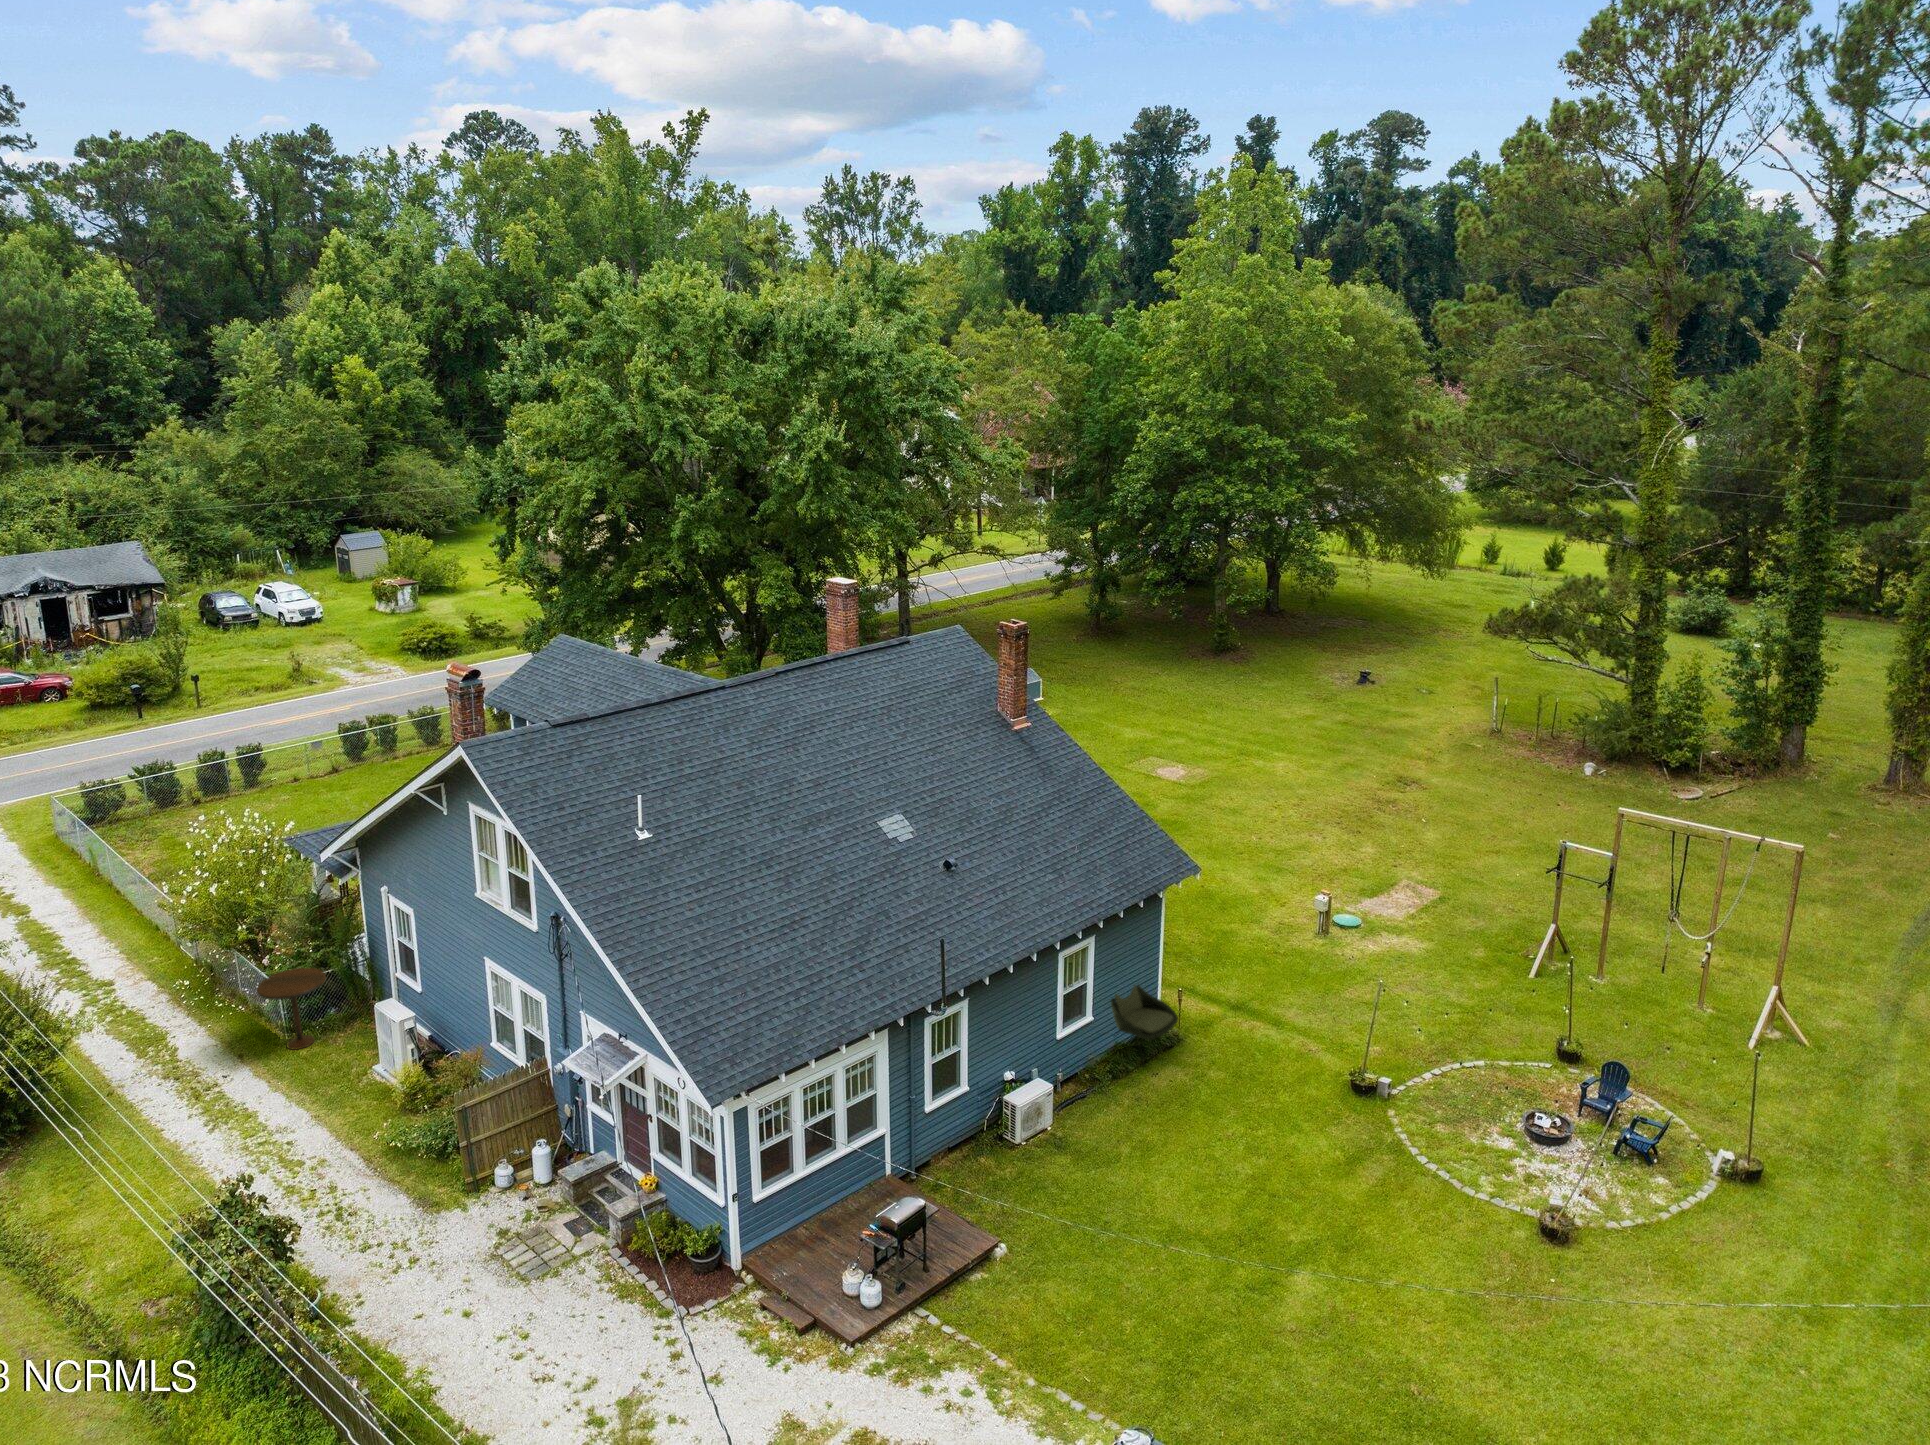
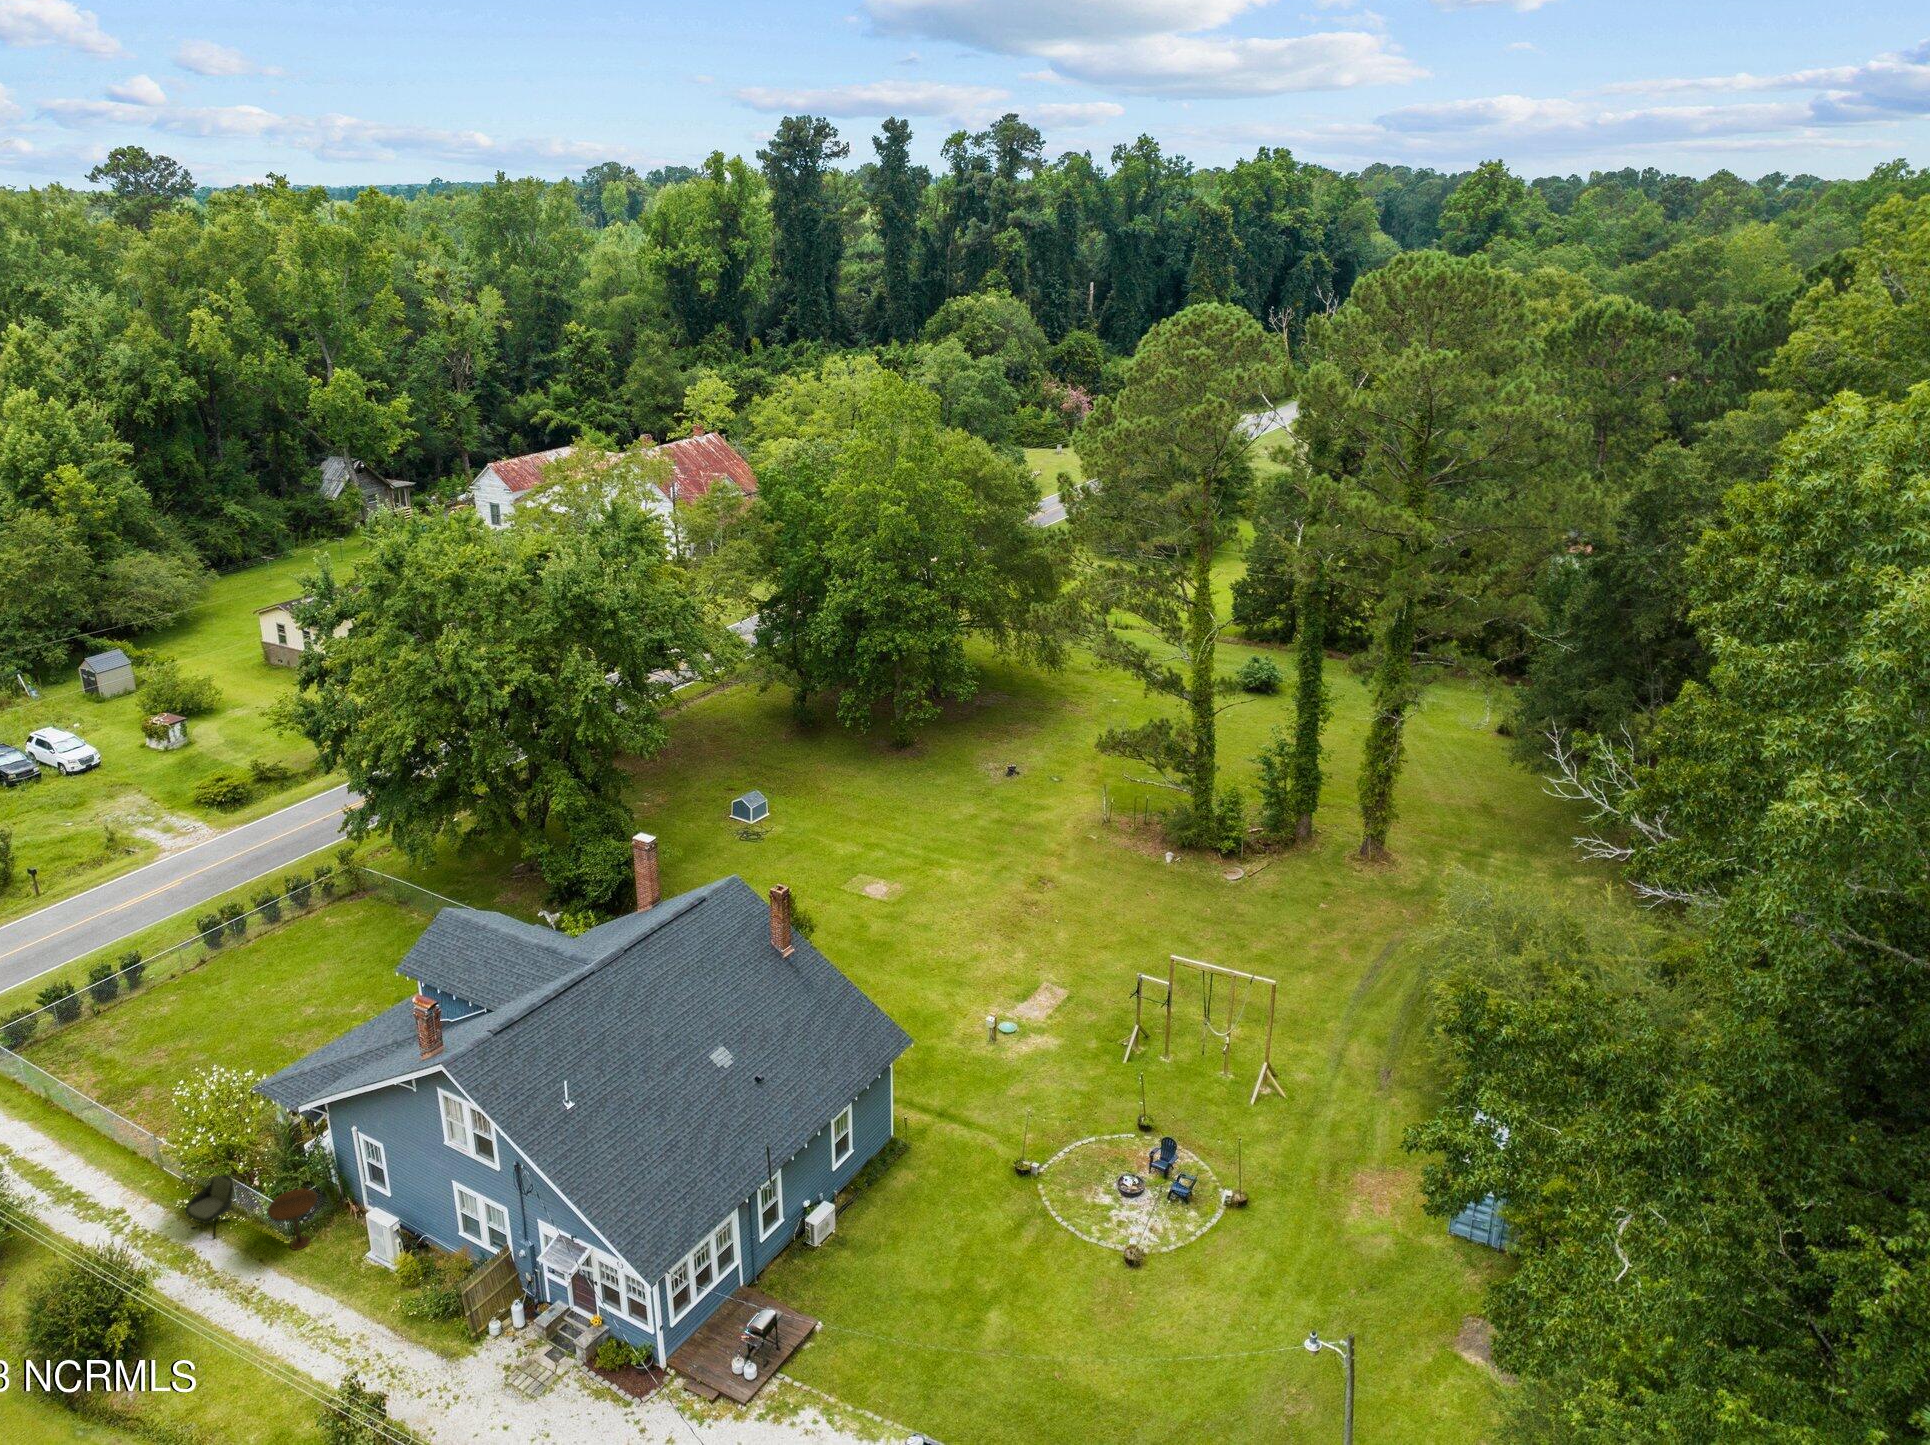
lounge chair: present [1111,985,1178,1065] -> present [185,1175,234,1235]

